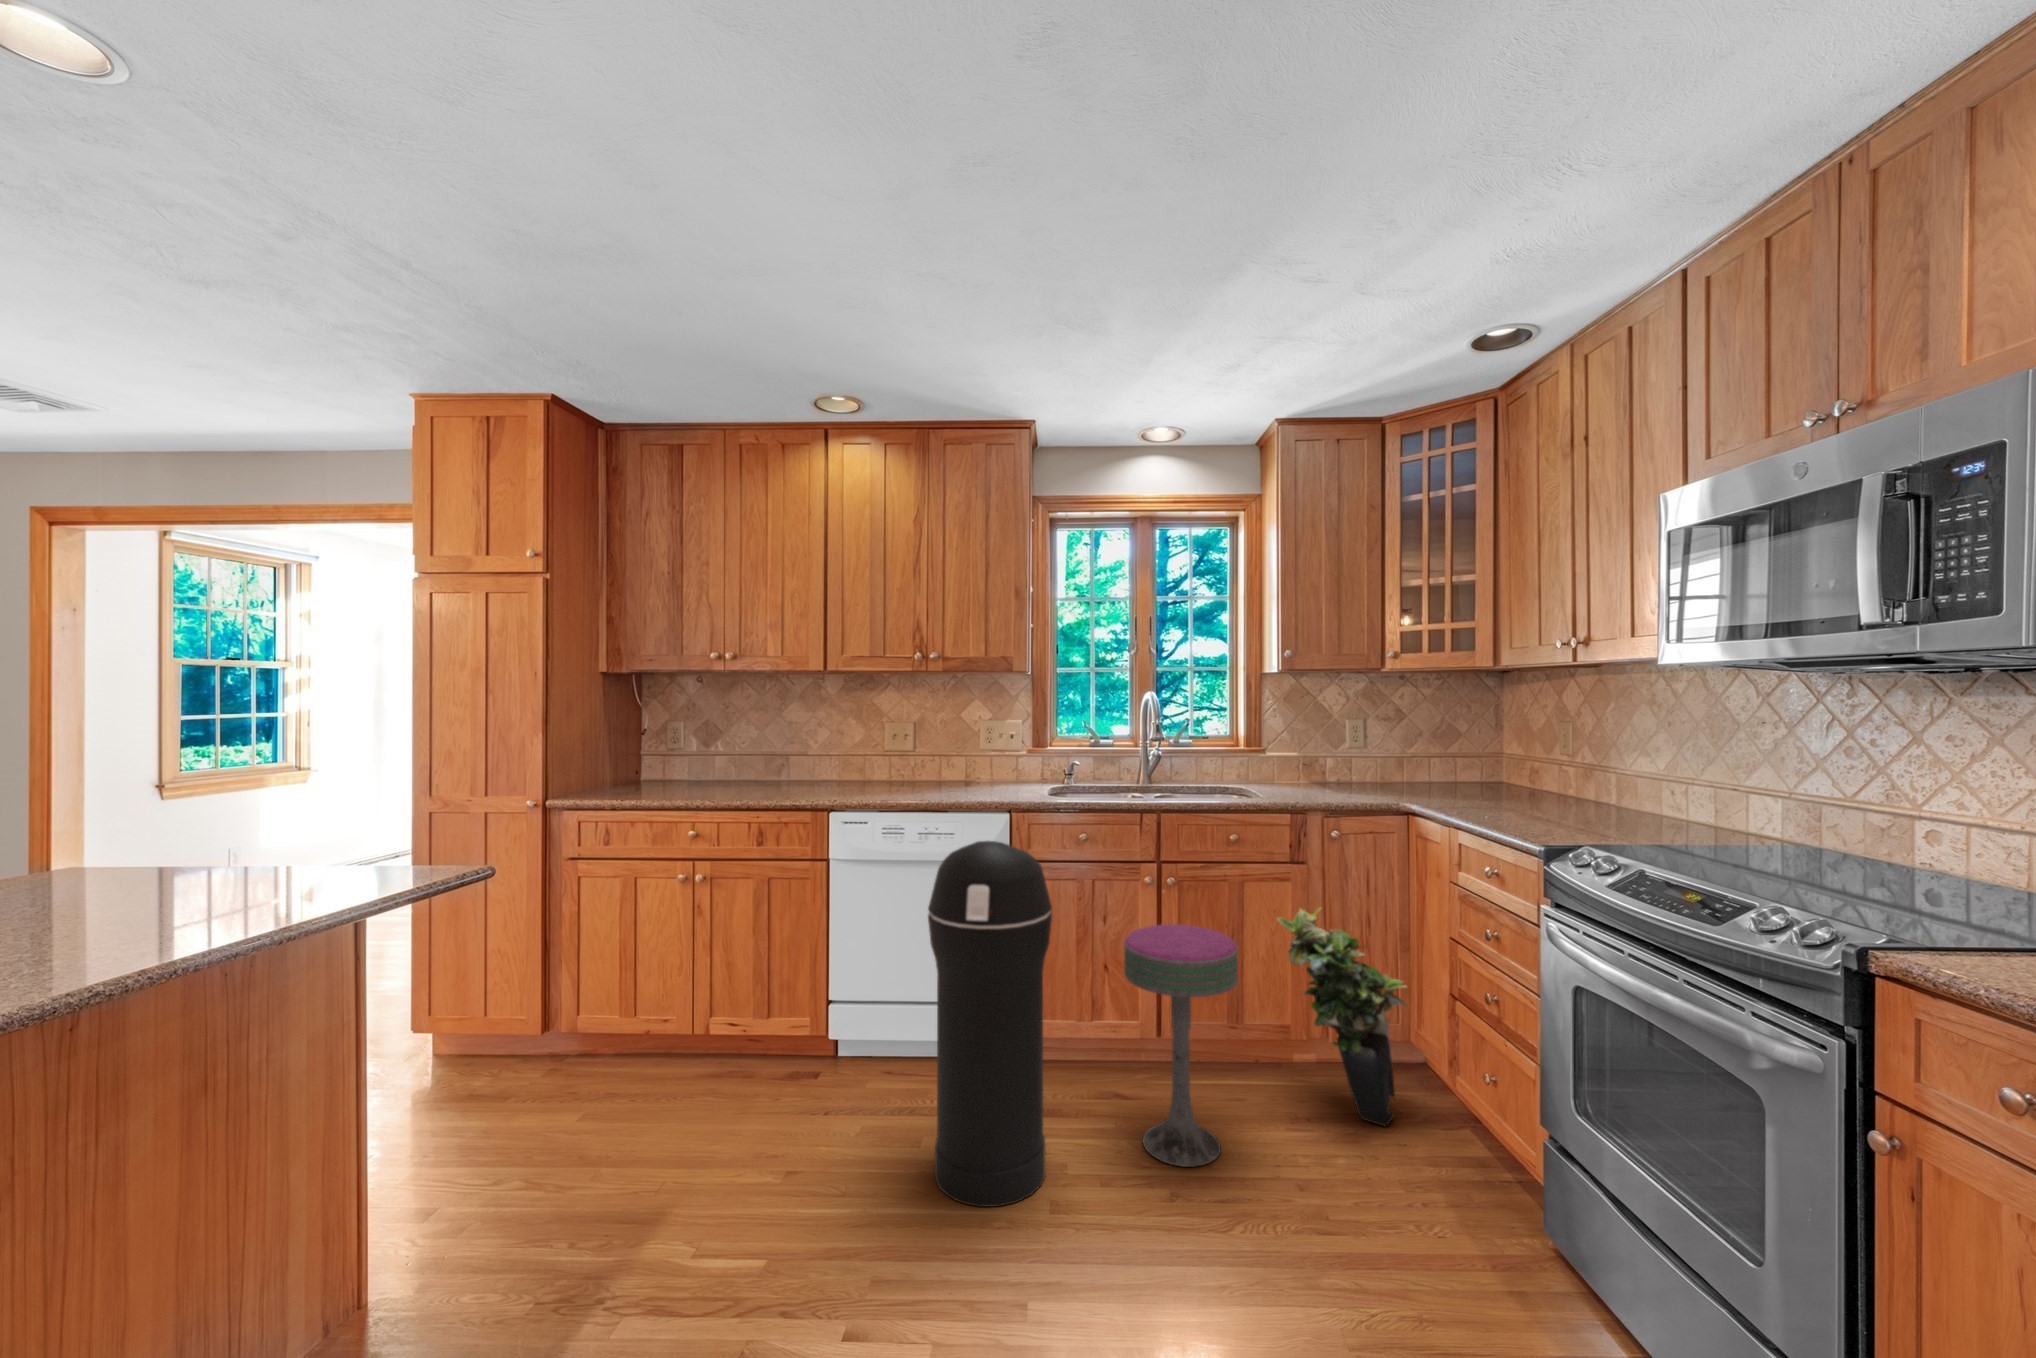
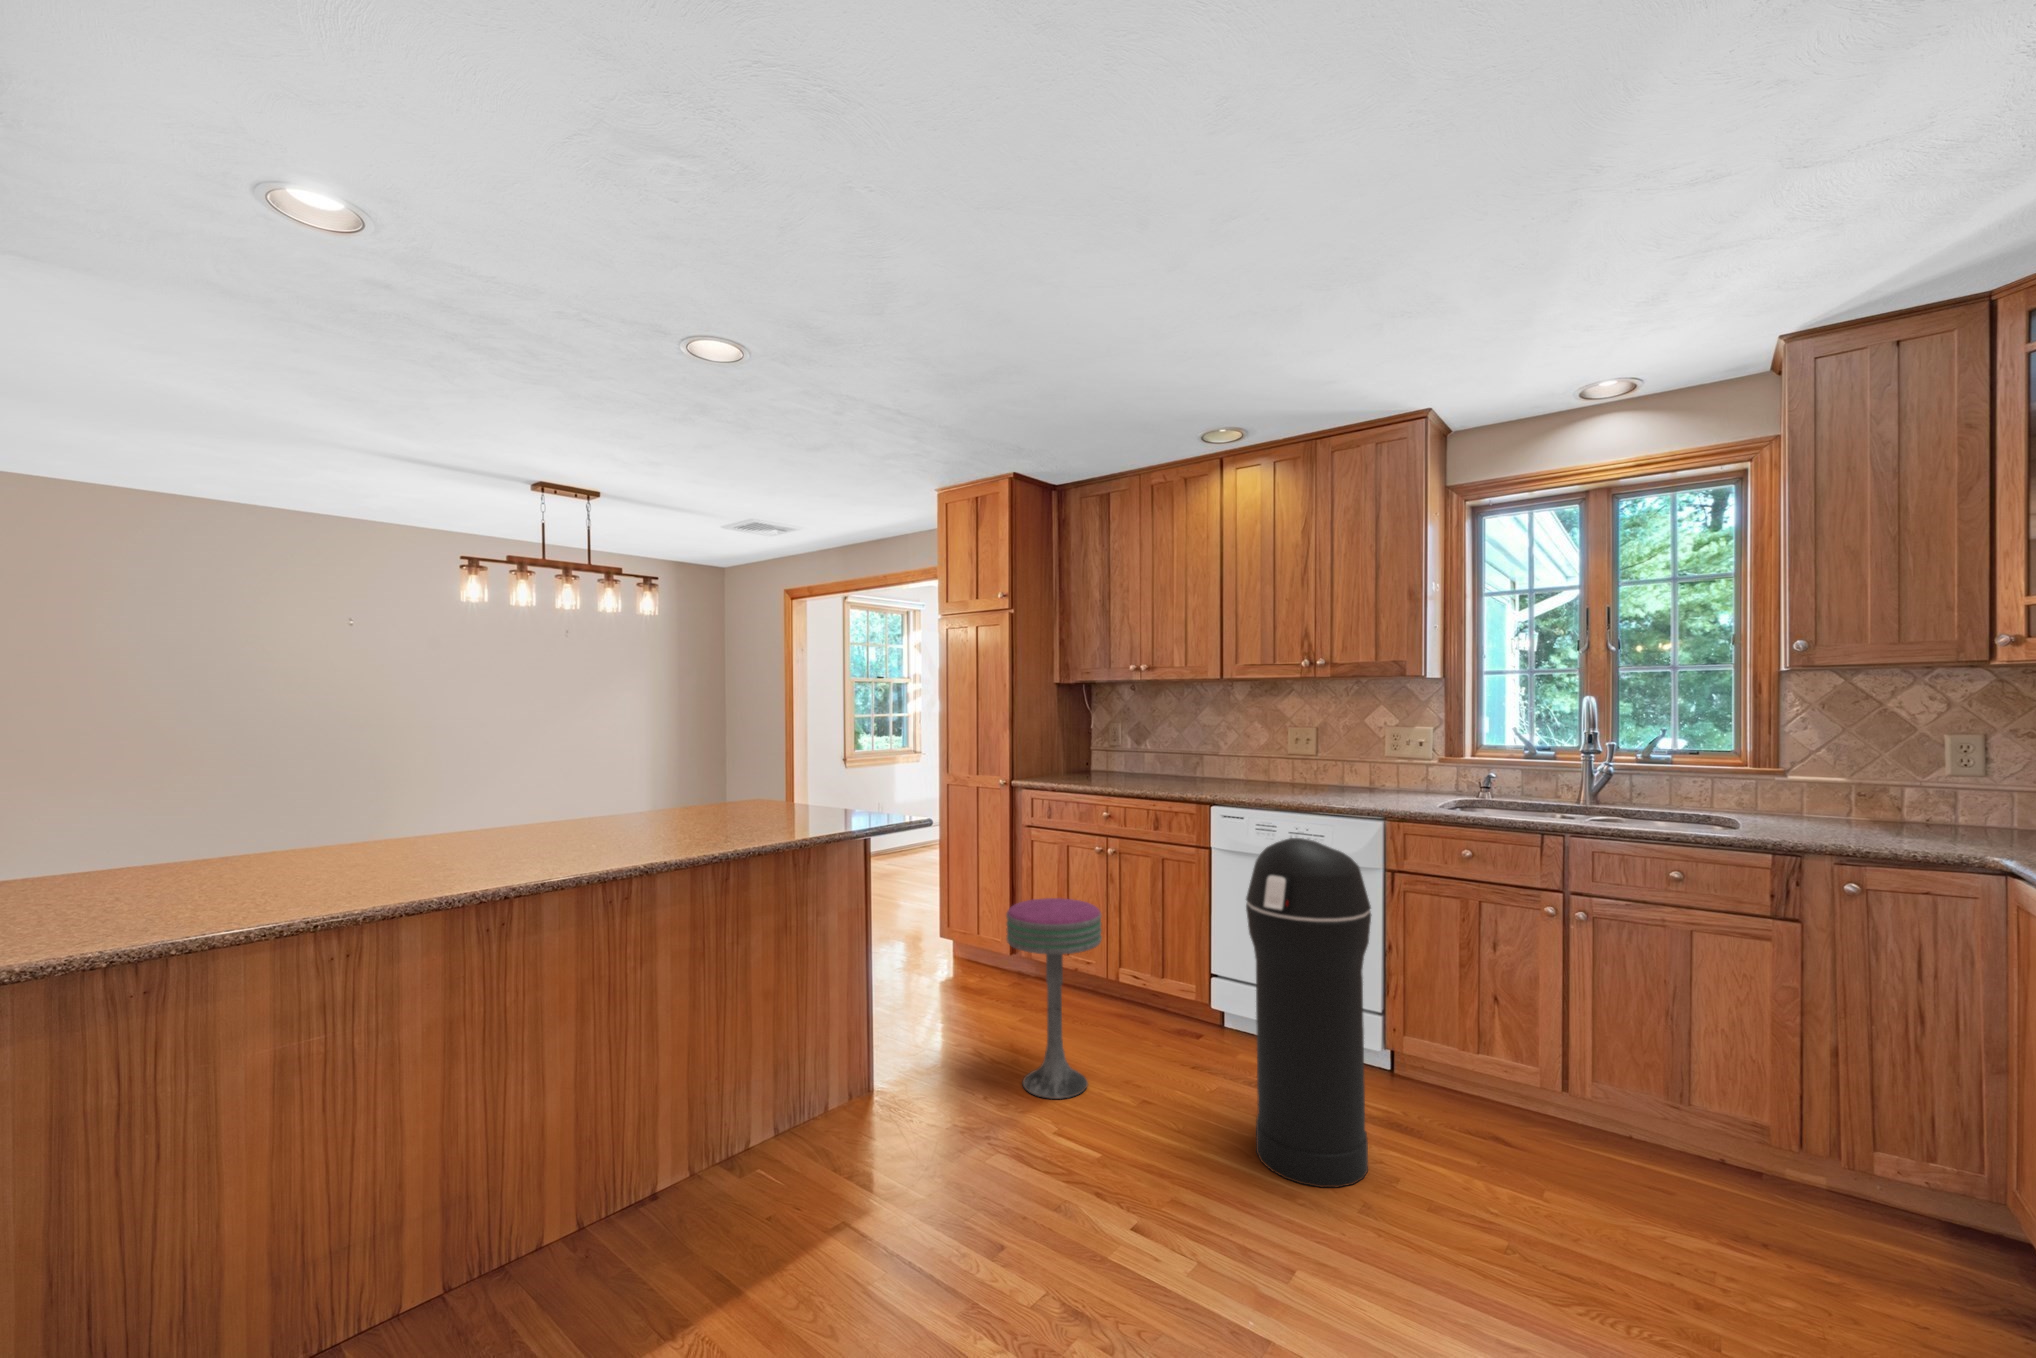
potted plant: present [1278,908,1407,1126] -> none [1710,975,1933,1292]
bar stool: present [1124,924,1238,1167] -> present [1006,898,1102,1099]

